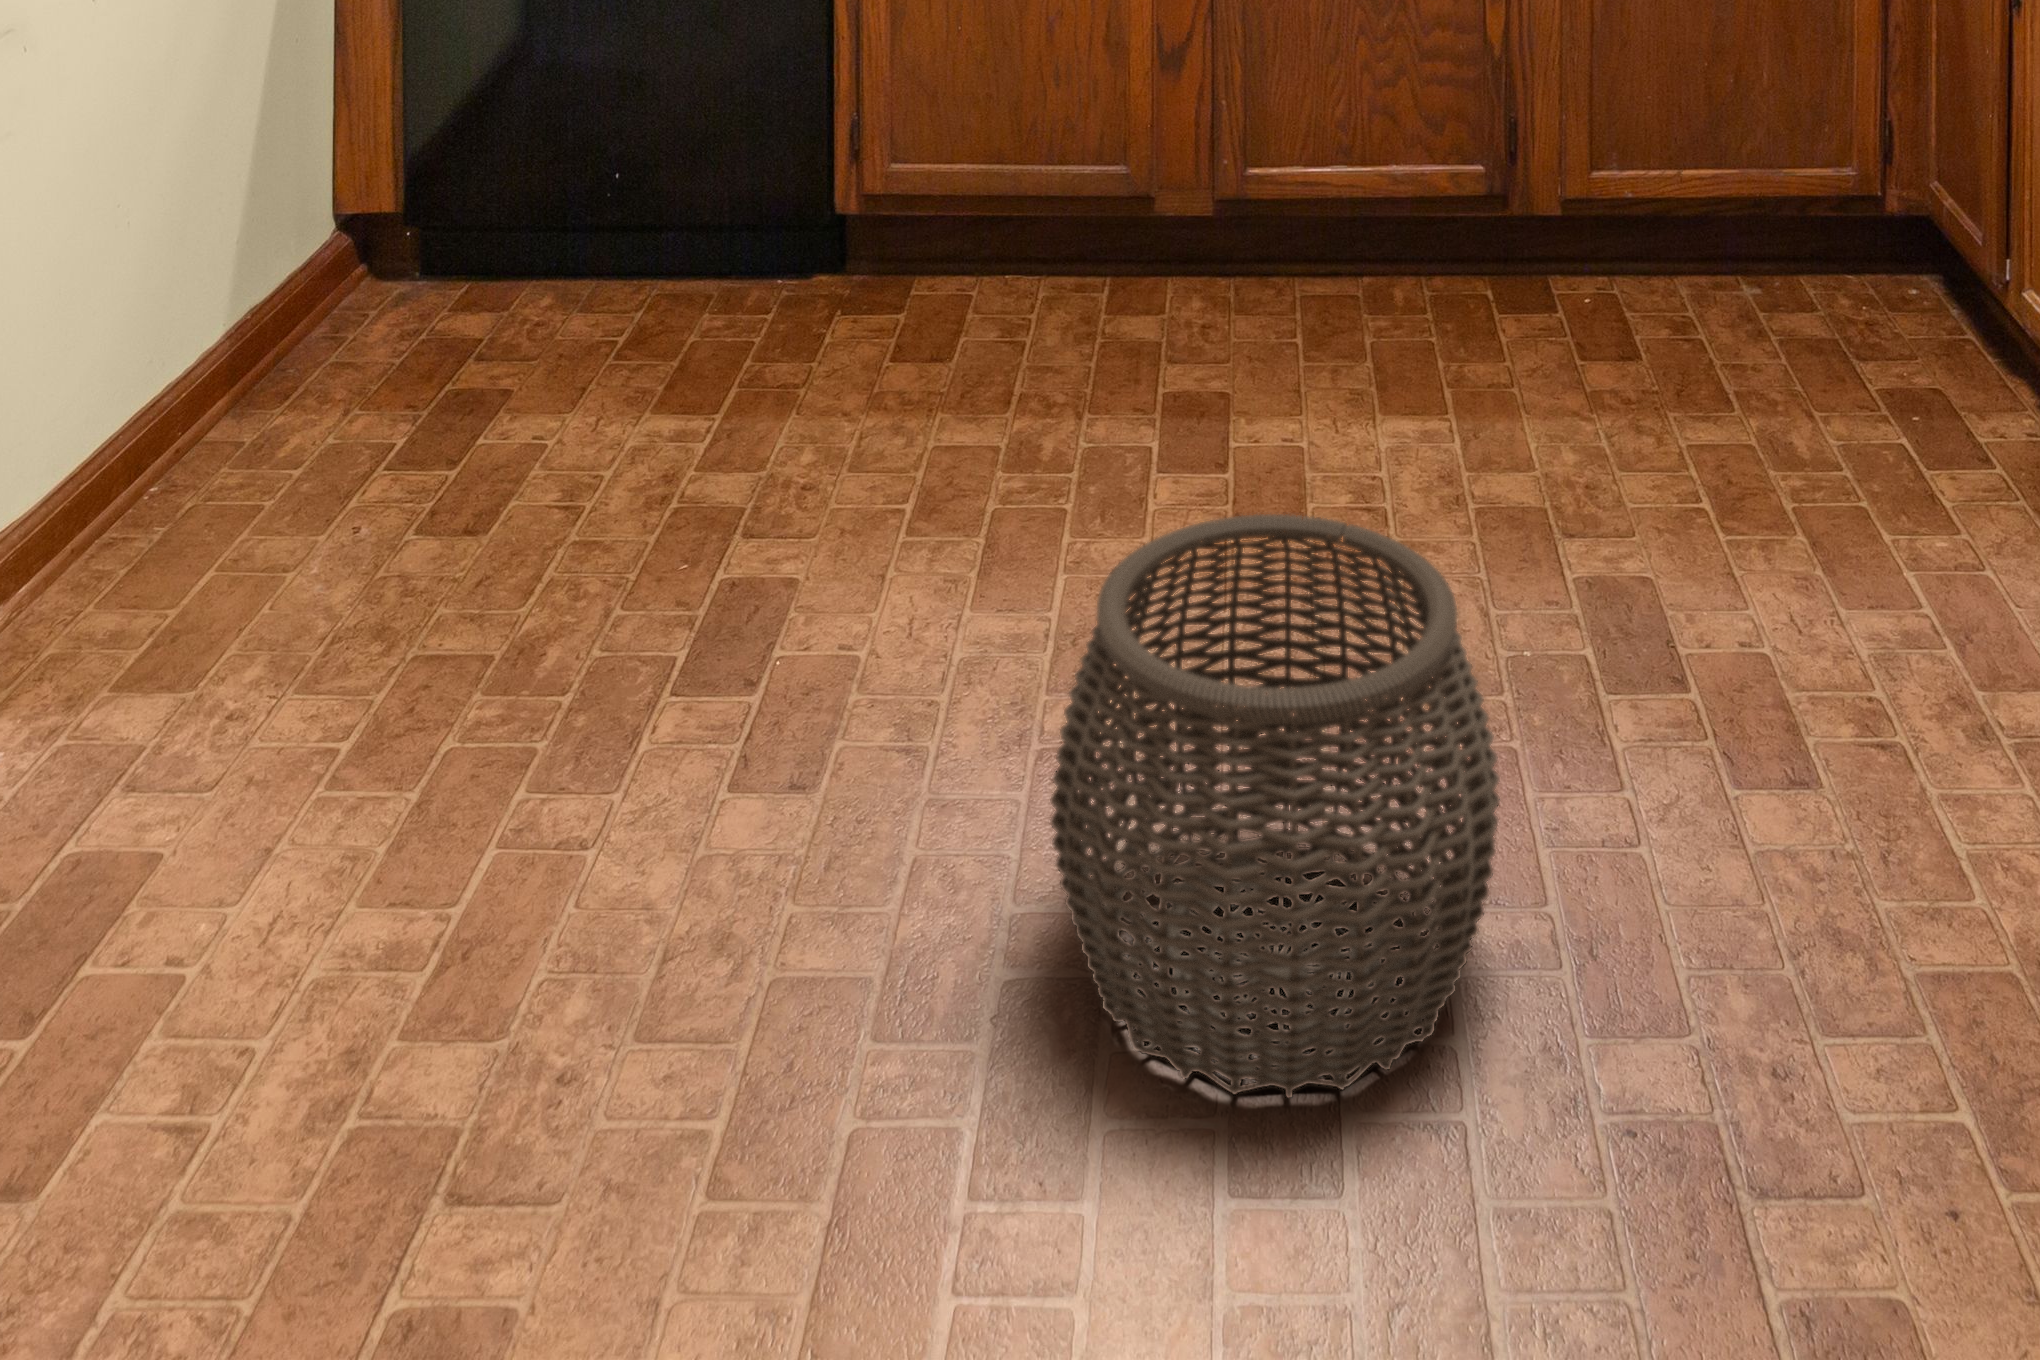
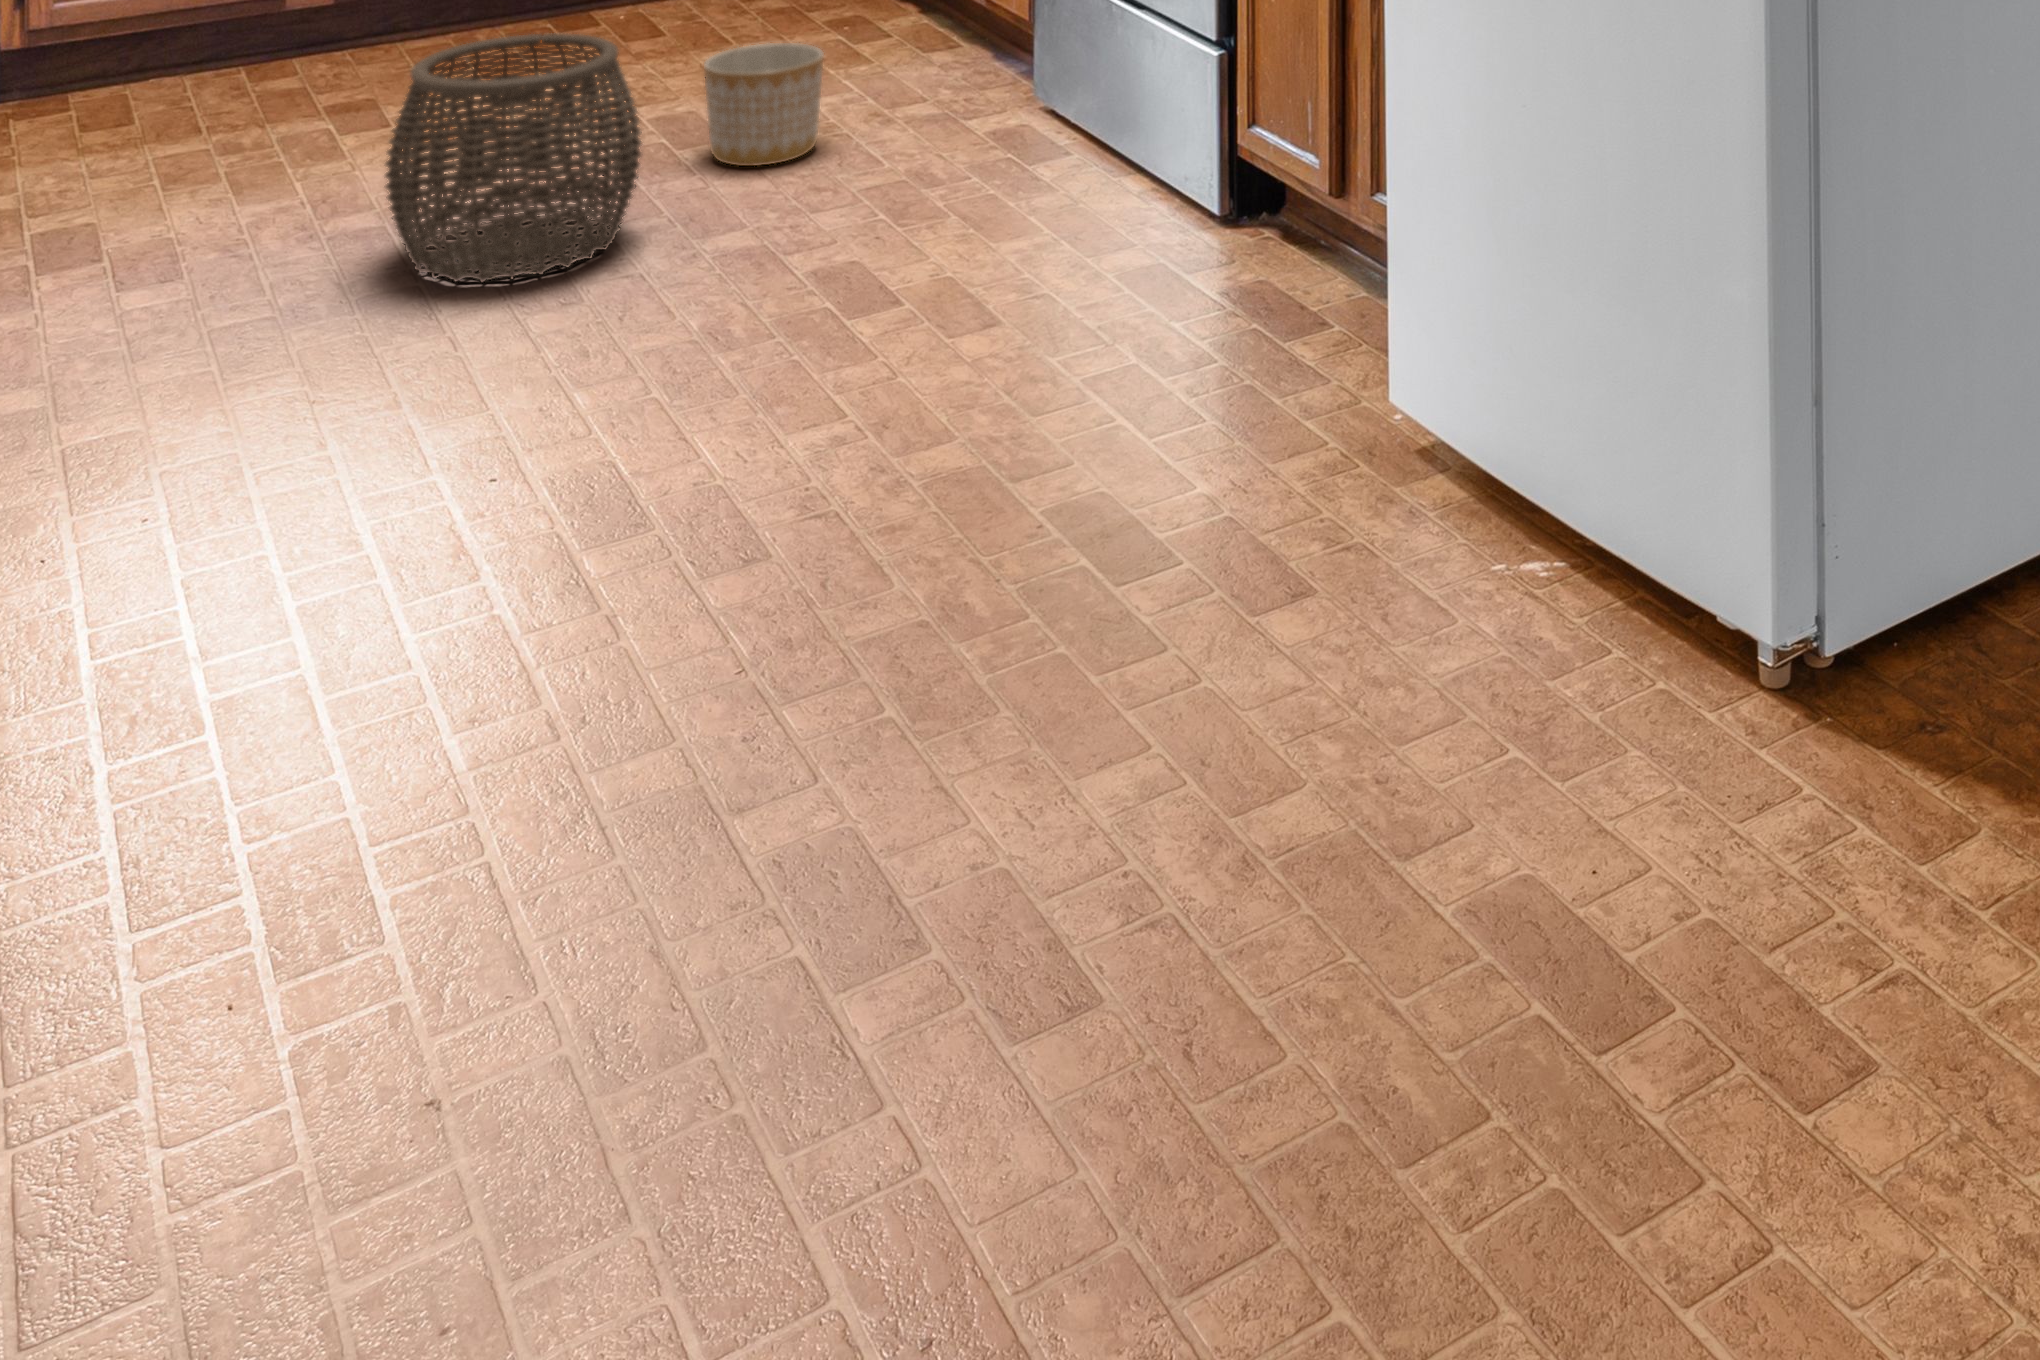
planter: none [1648,540,1866,823] -> present [704,43,824,166]

